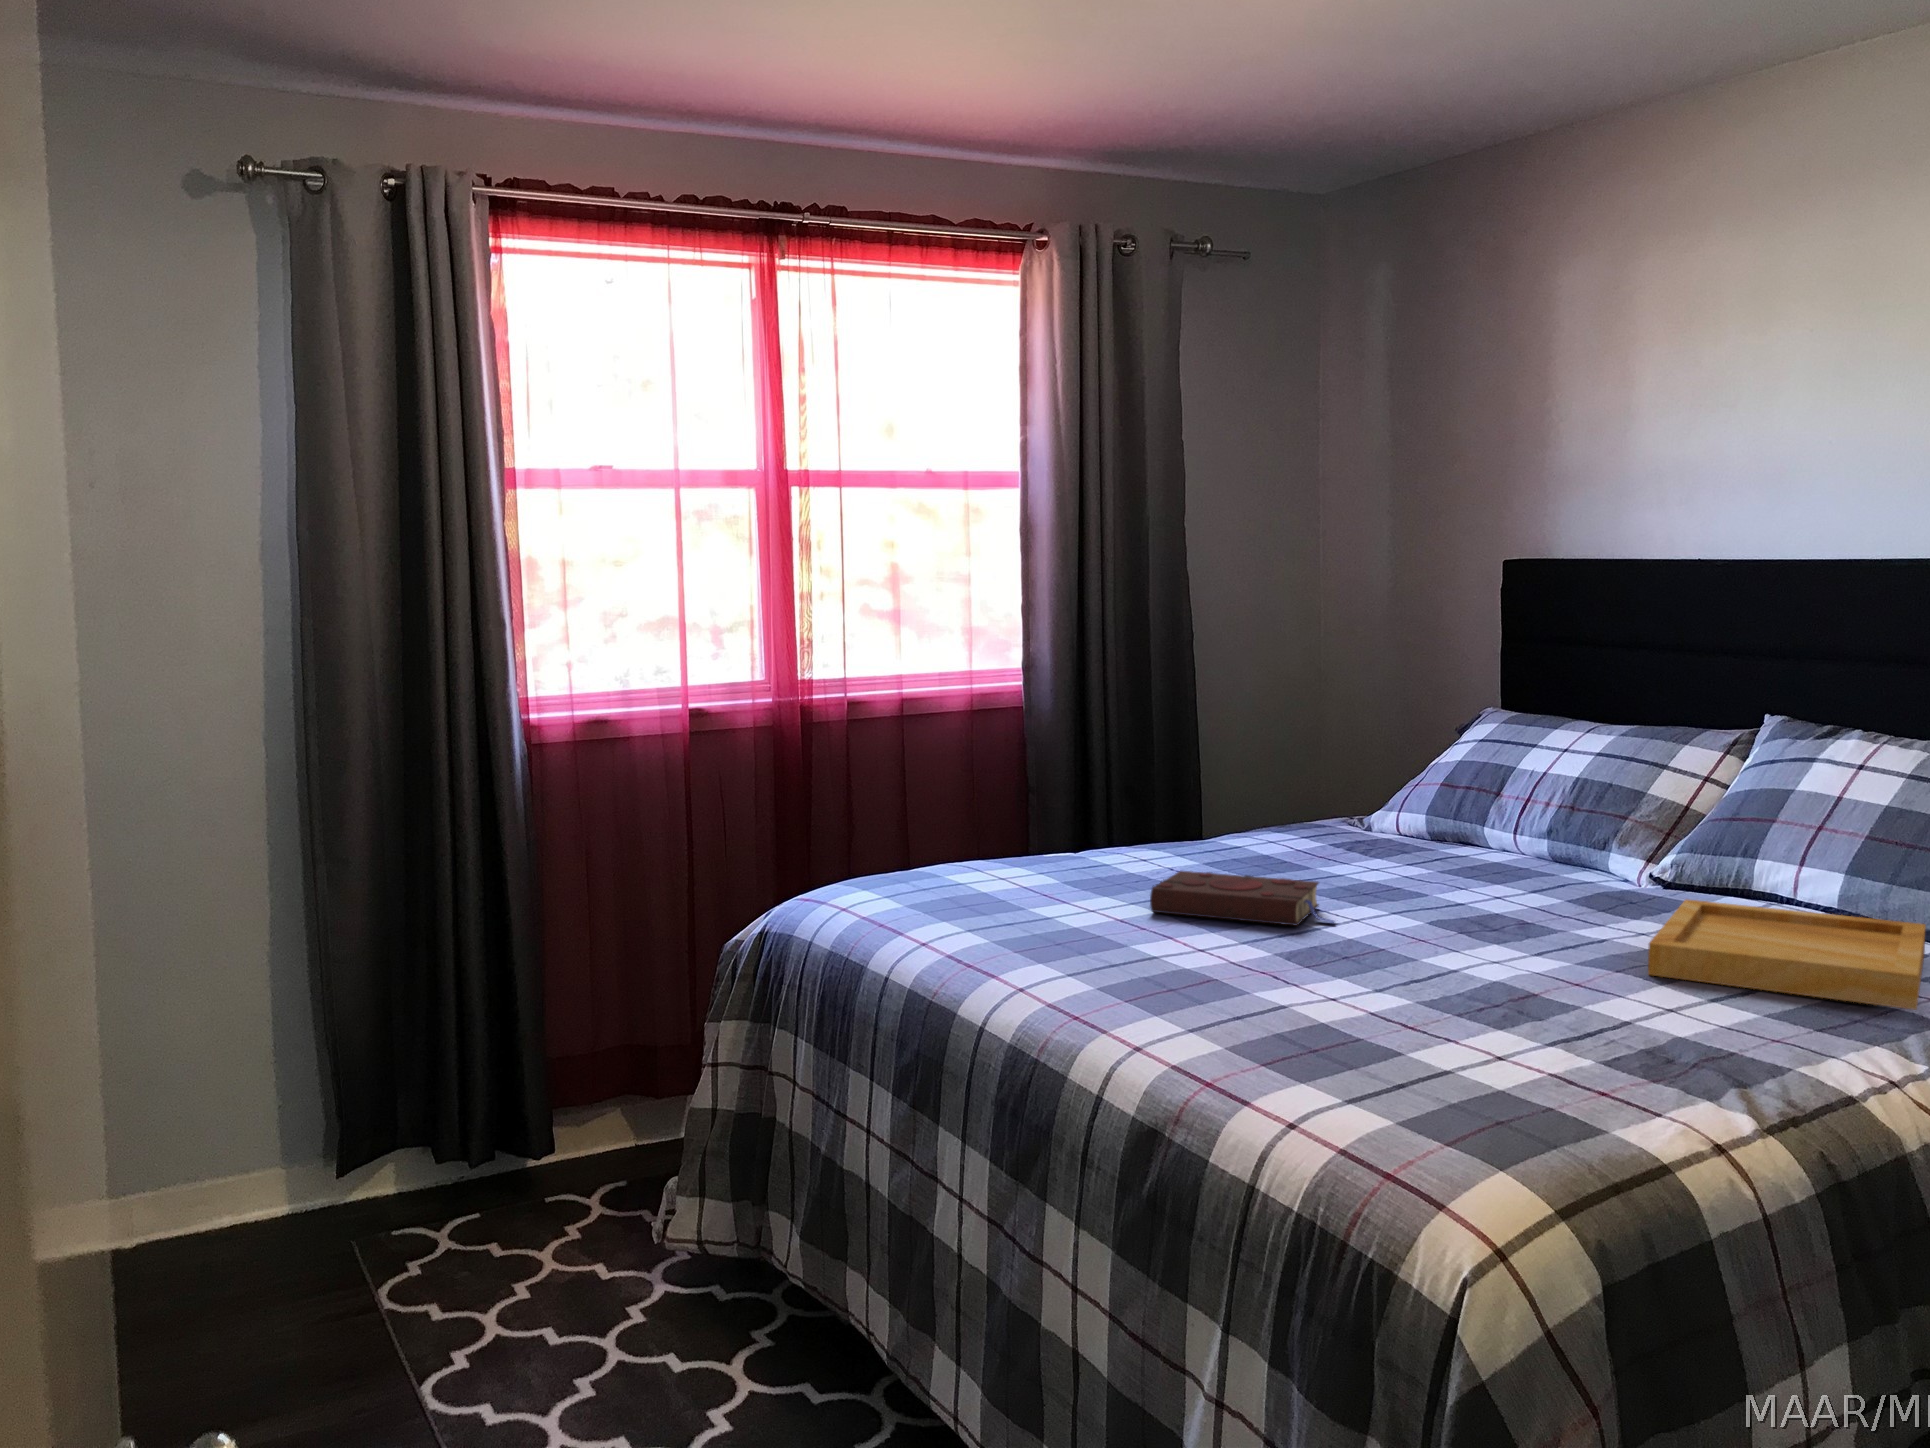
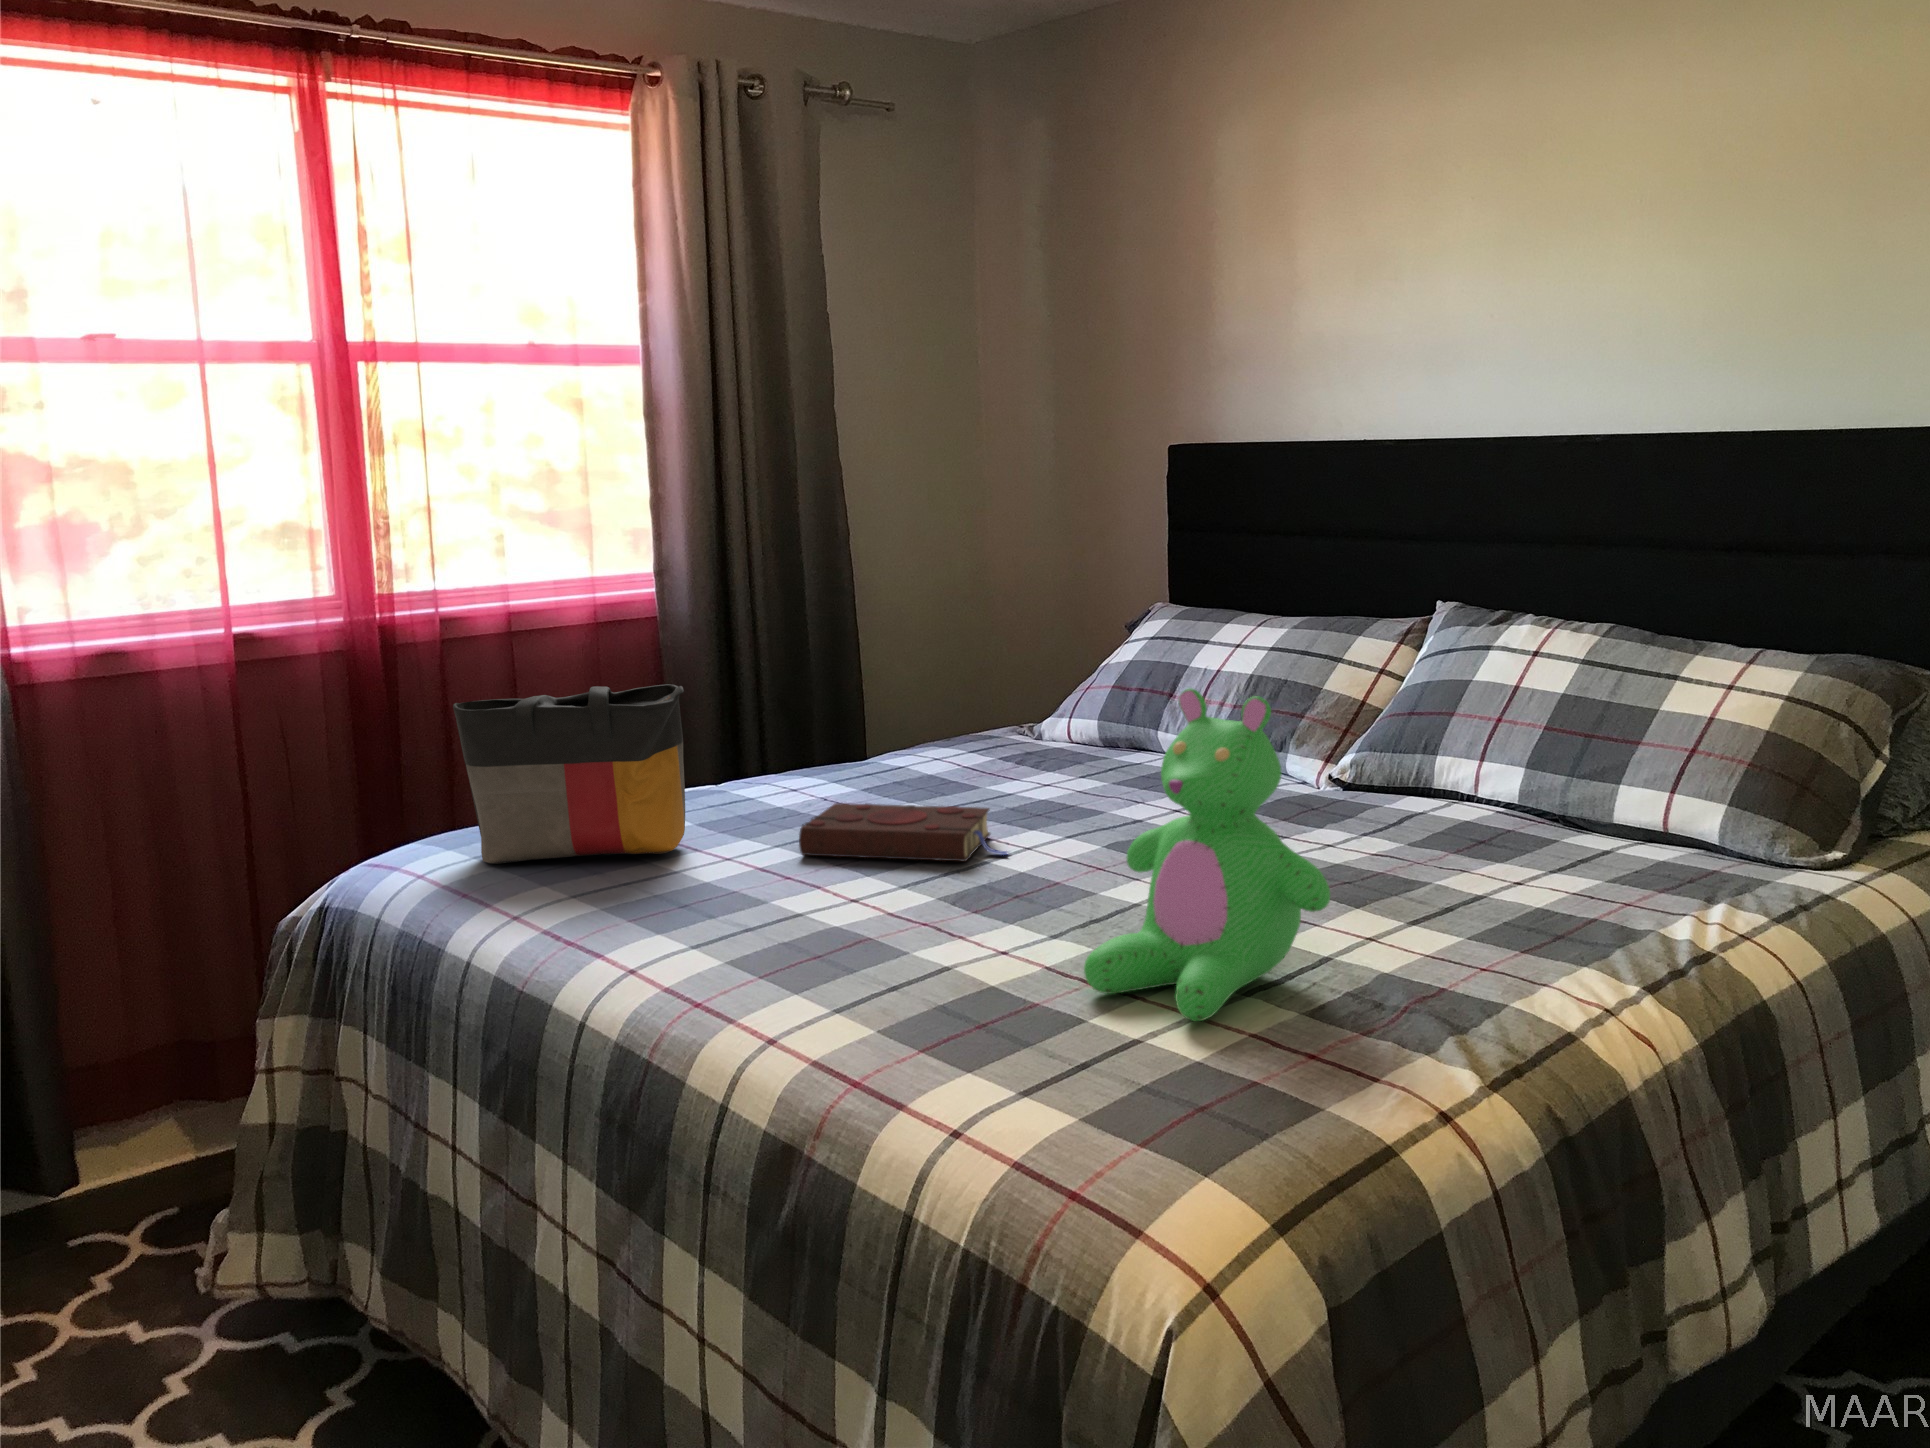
tote bag: none [872,760,1058,903] -> present [453,684,685,864]
teddy bear: none [1404,775,1633,1062] -> present [1084,688,1330,1021]
tray: present [1648,900,1926,1010] -> none [1337,804,1603,915]

